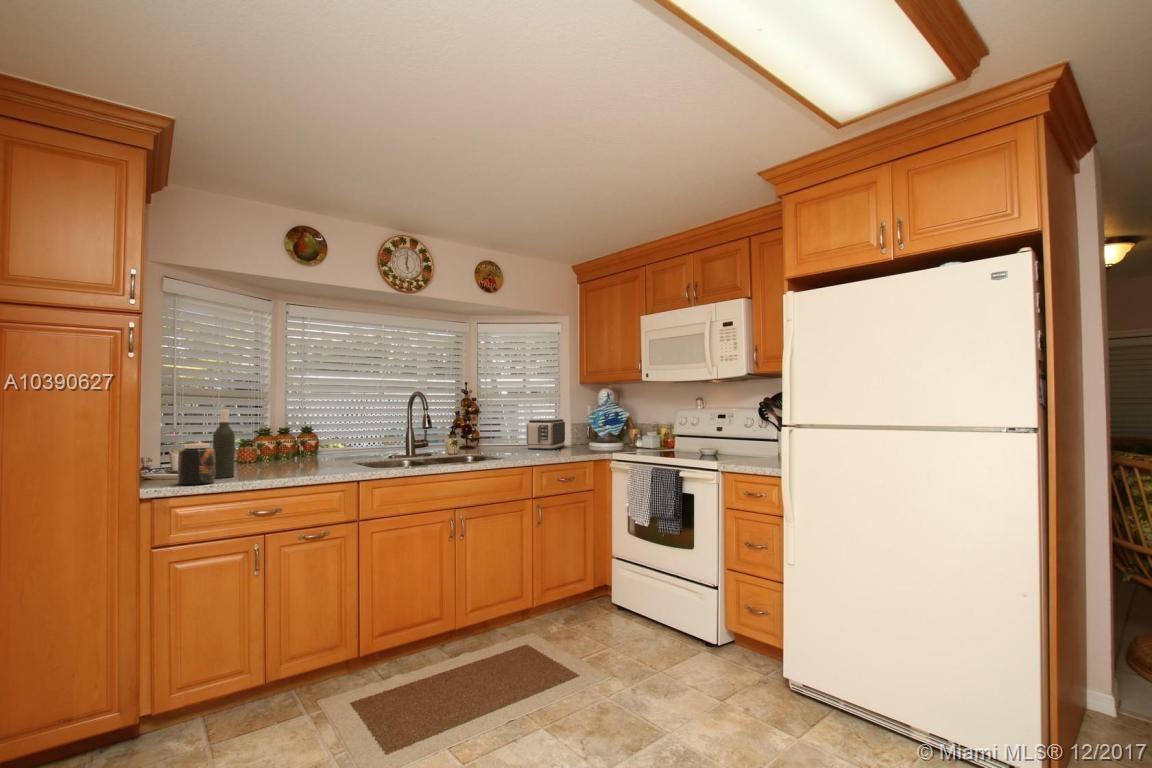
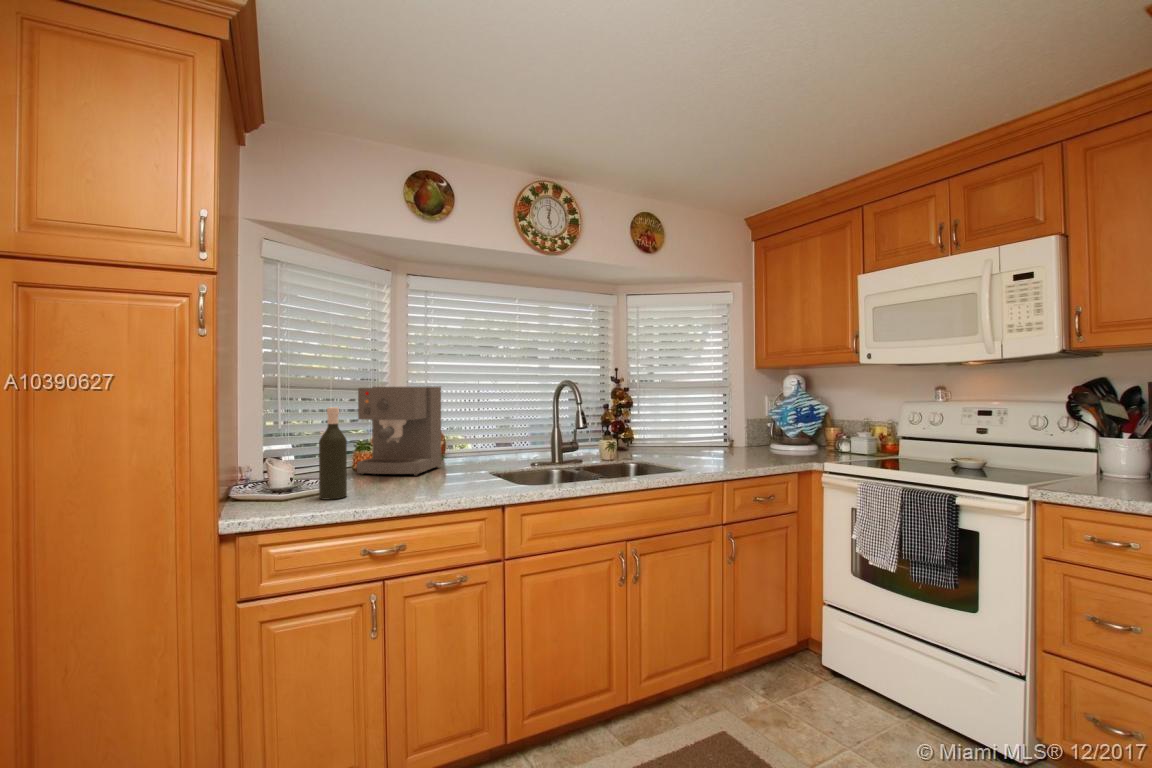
coffee maker: none [241,396,314,466] -> present [357,386,441,476]
toaster: present [527,419,565,450] -> none [688,412,732,453]
jar: present [178,443,215,485] -> none [272,455,320,515]

